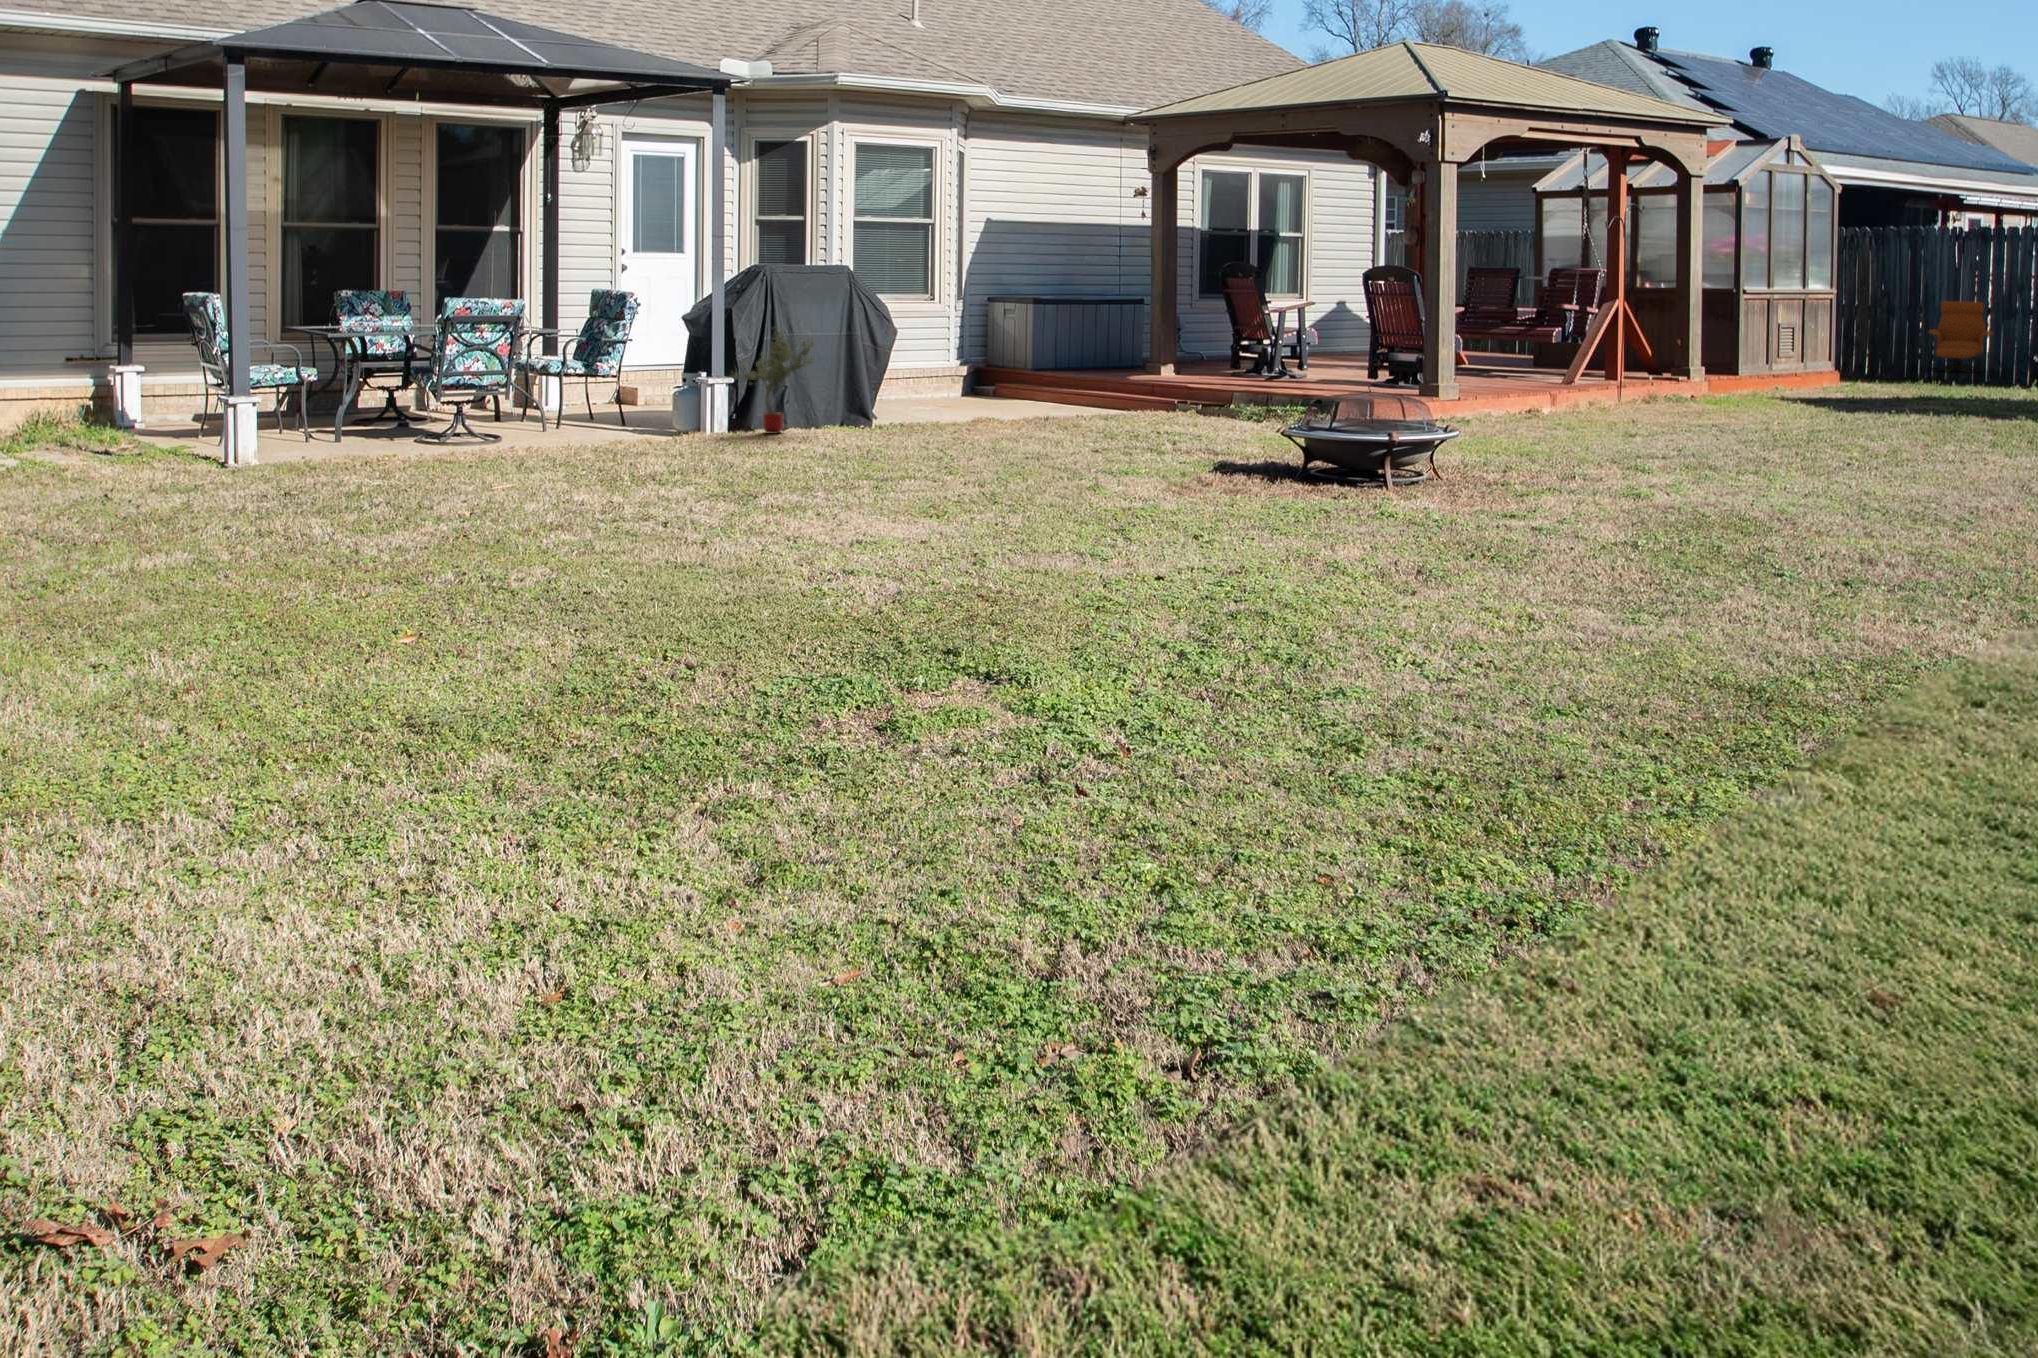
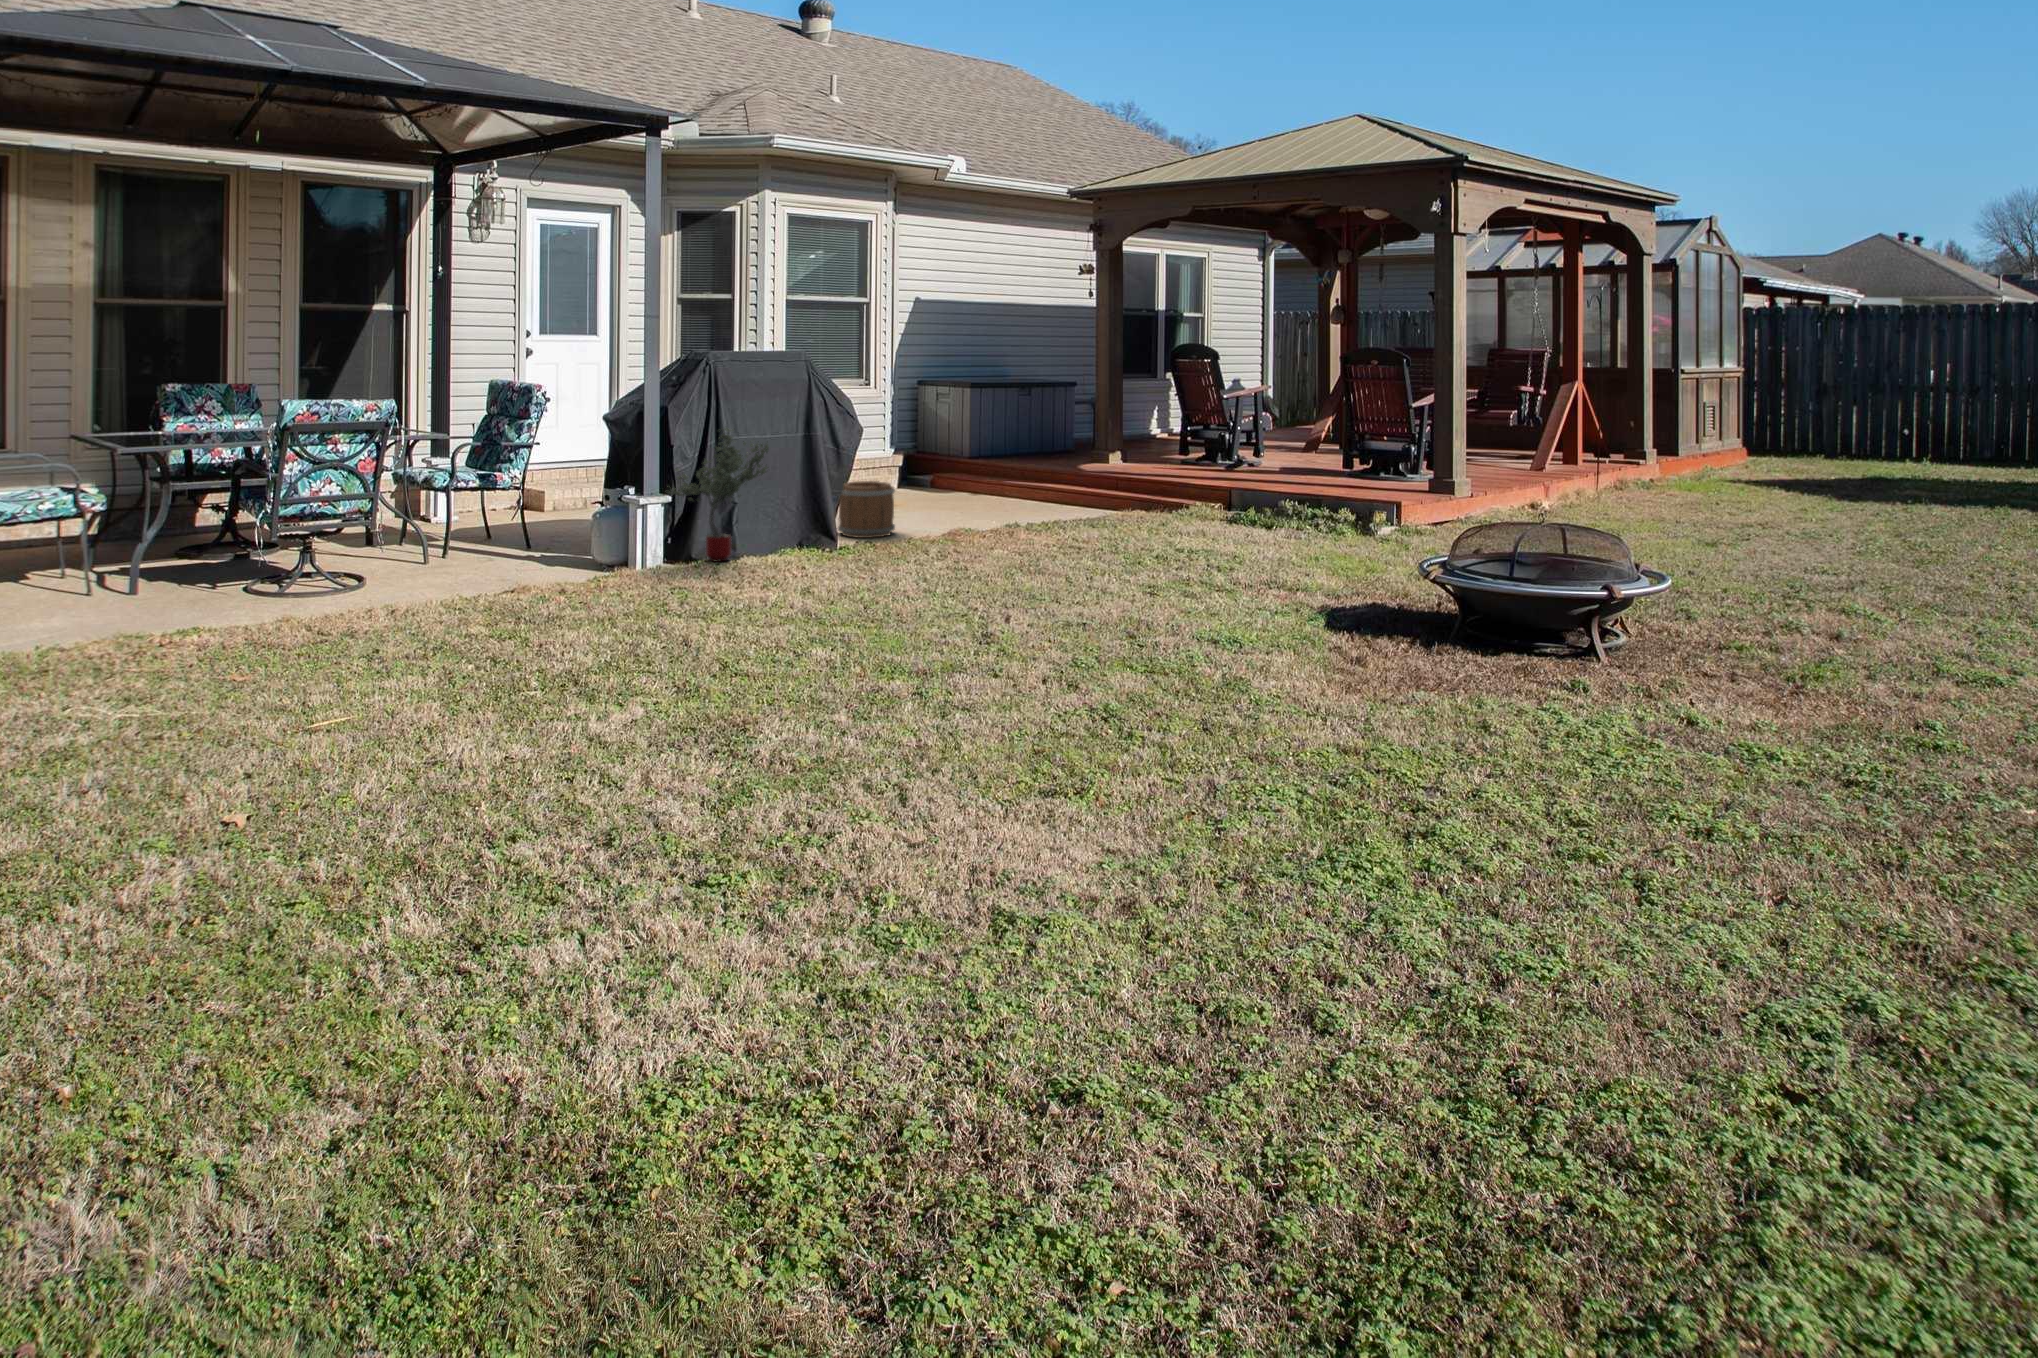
lounge chair: present [1929,301,1993,373] -> none [1793,379,1857,448]
bucket: none [879,376,928,423] -> present [838,481,895,538]

